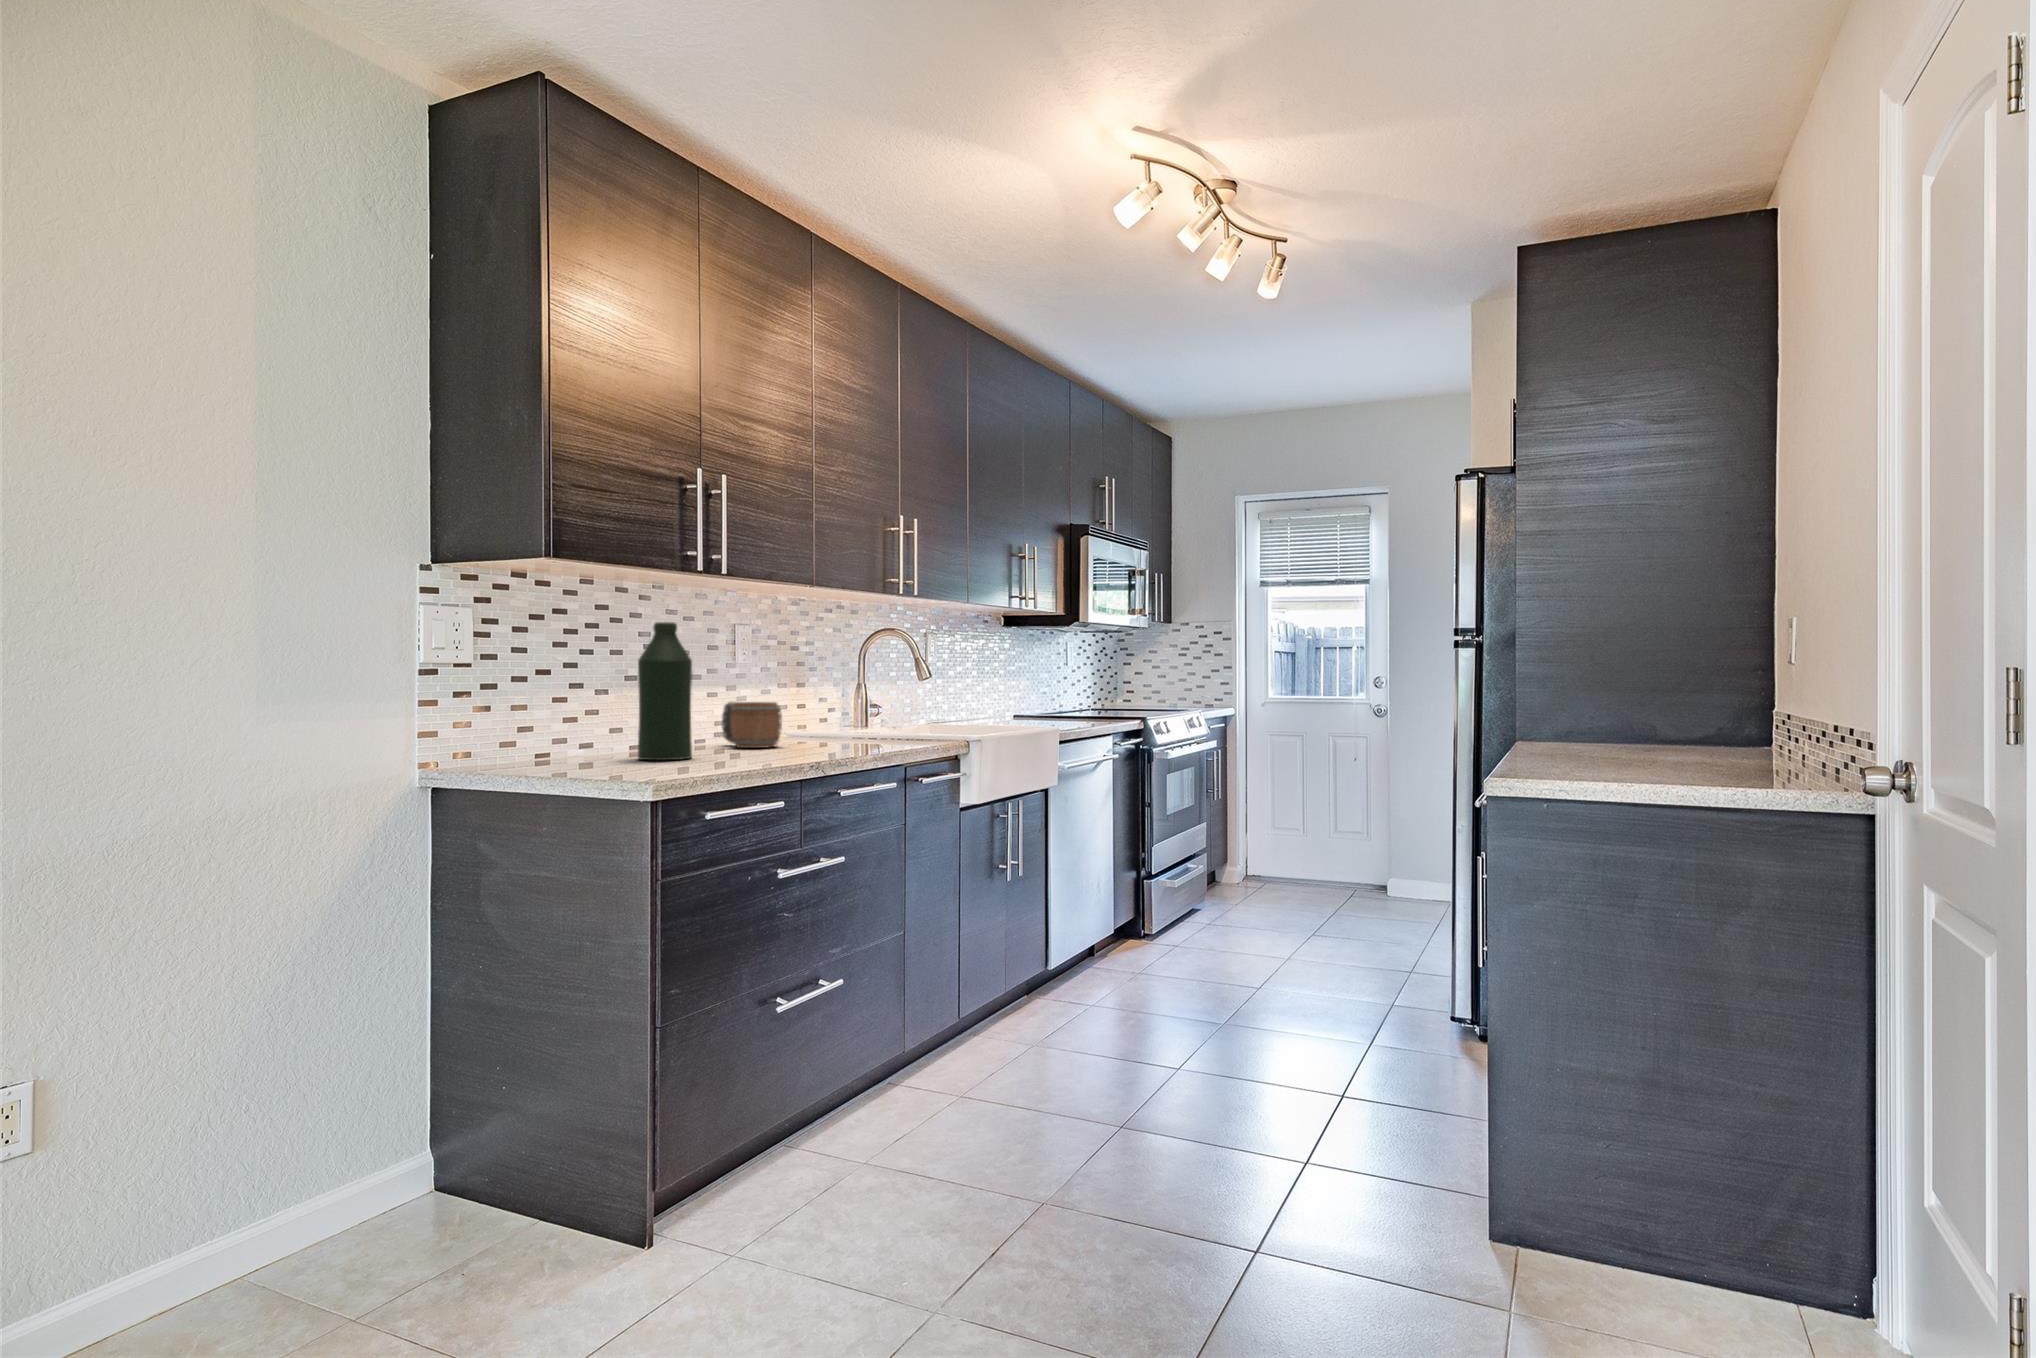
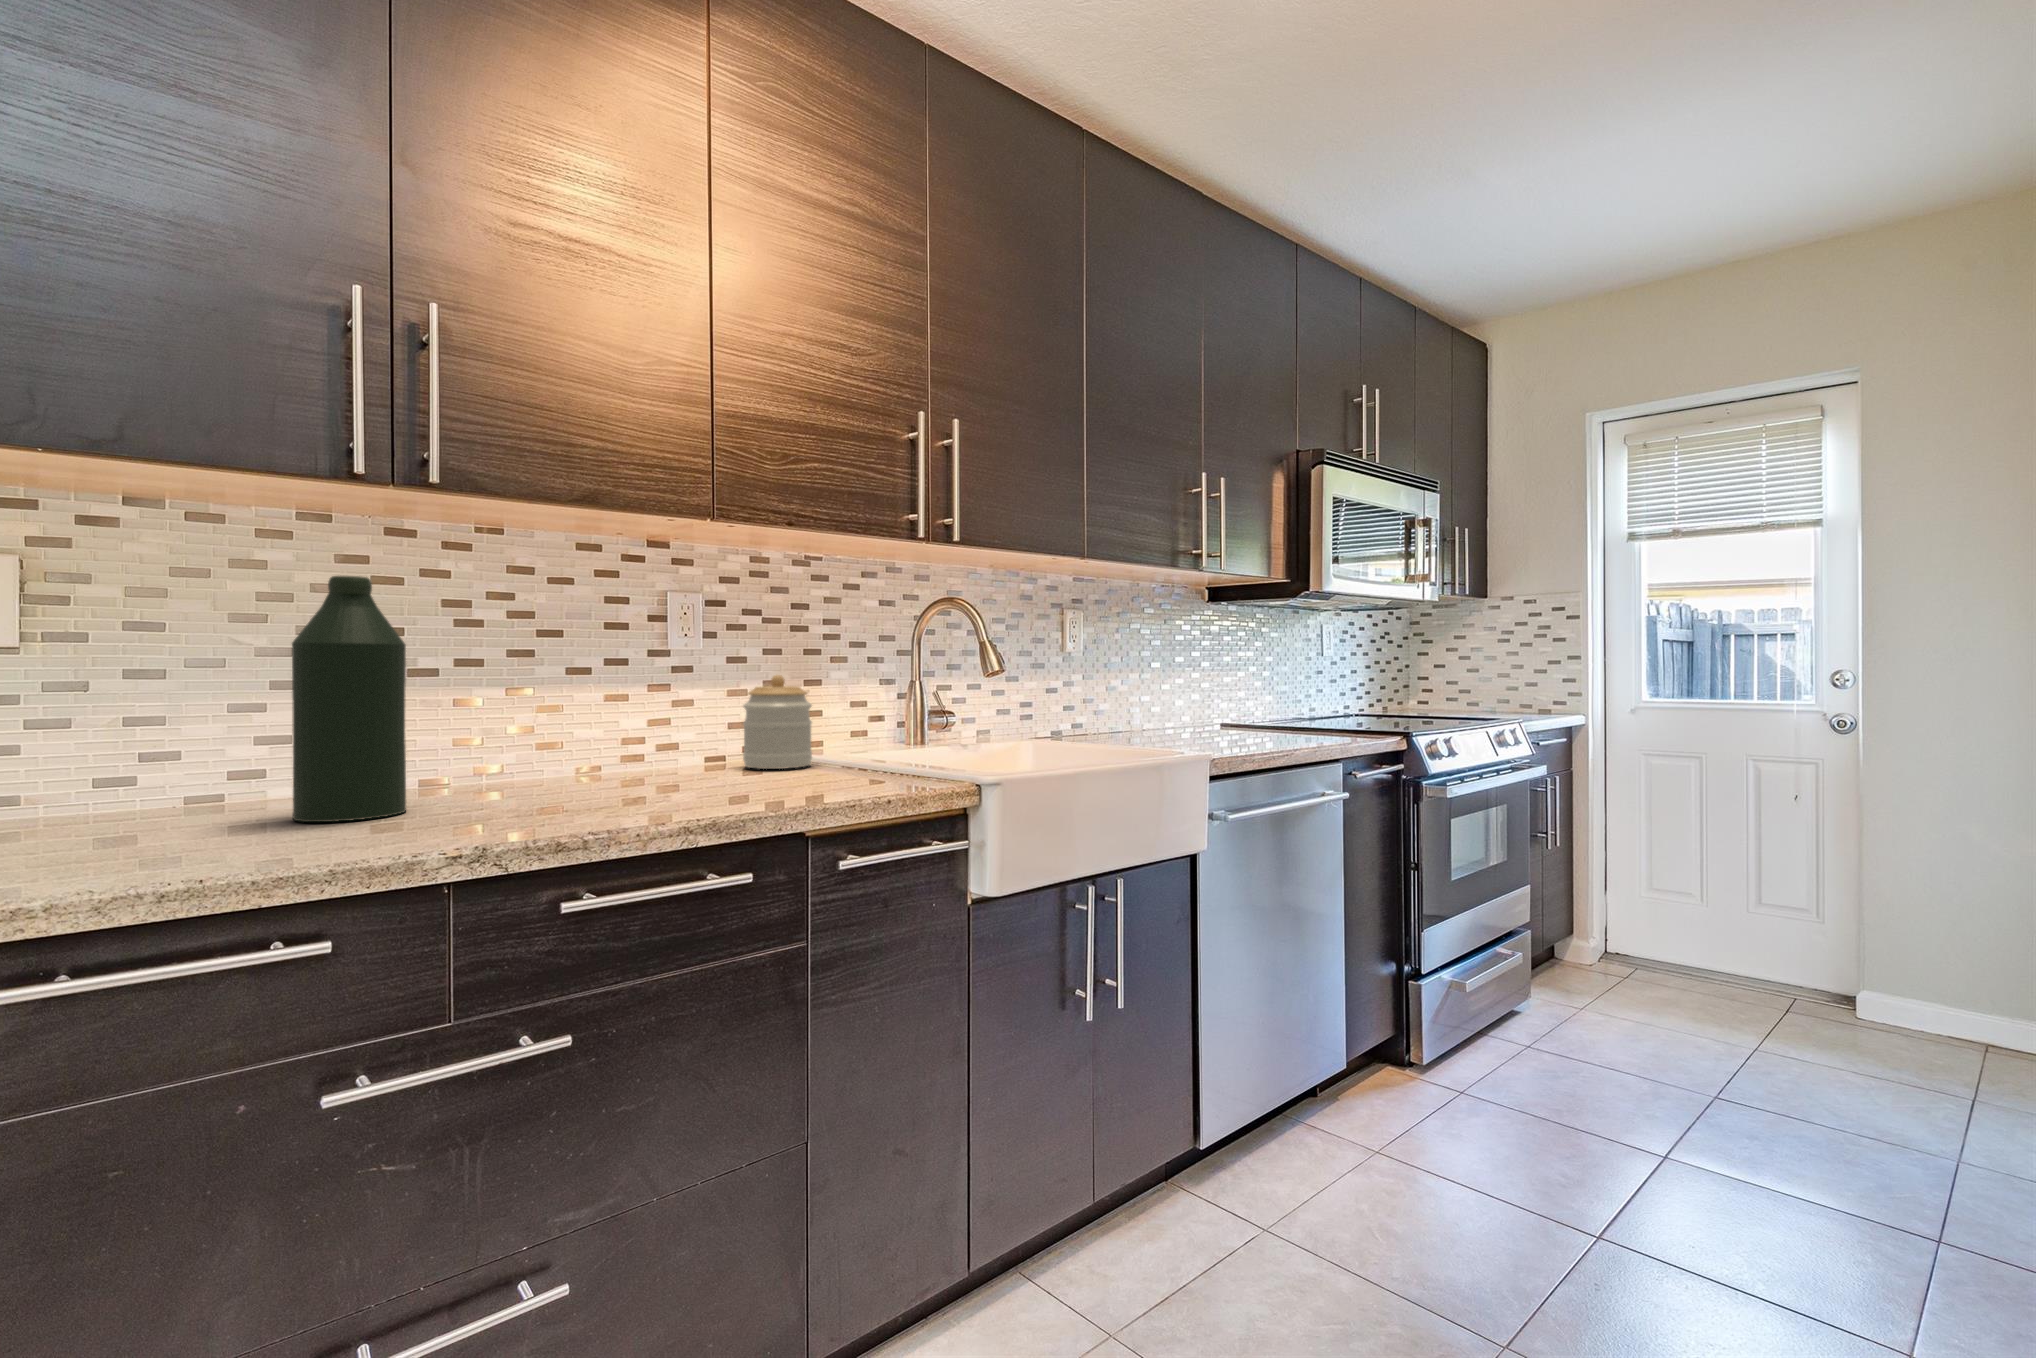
jar: none [783,679,827,739] -> present [743,675,812,769]
mug: present [721,701,782,748] -> none [579,710,665,790]

